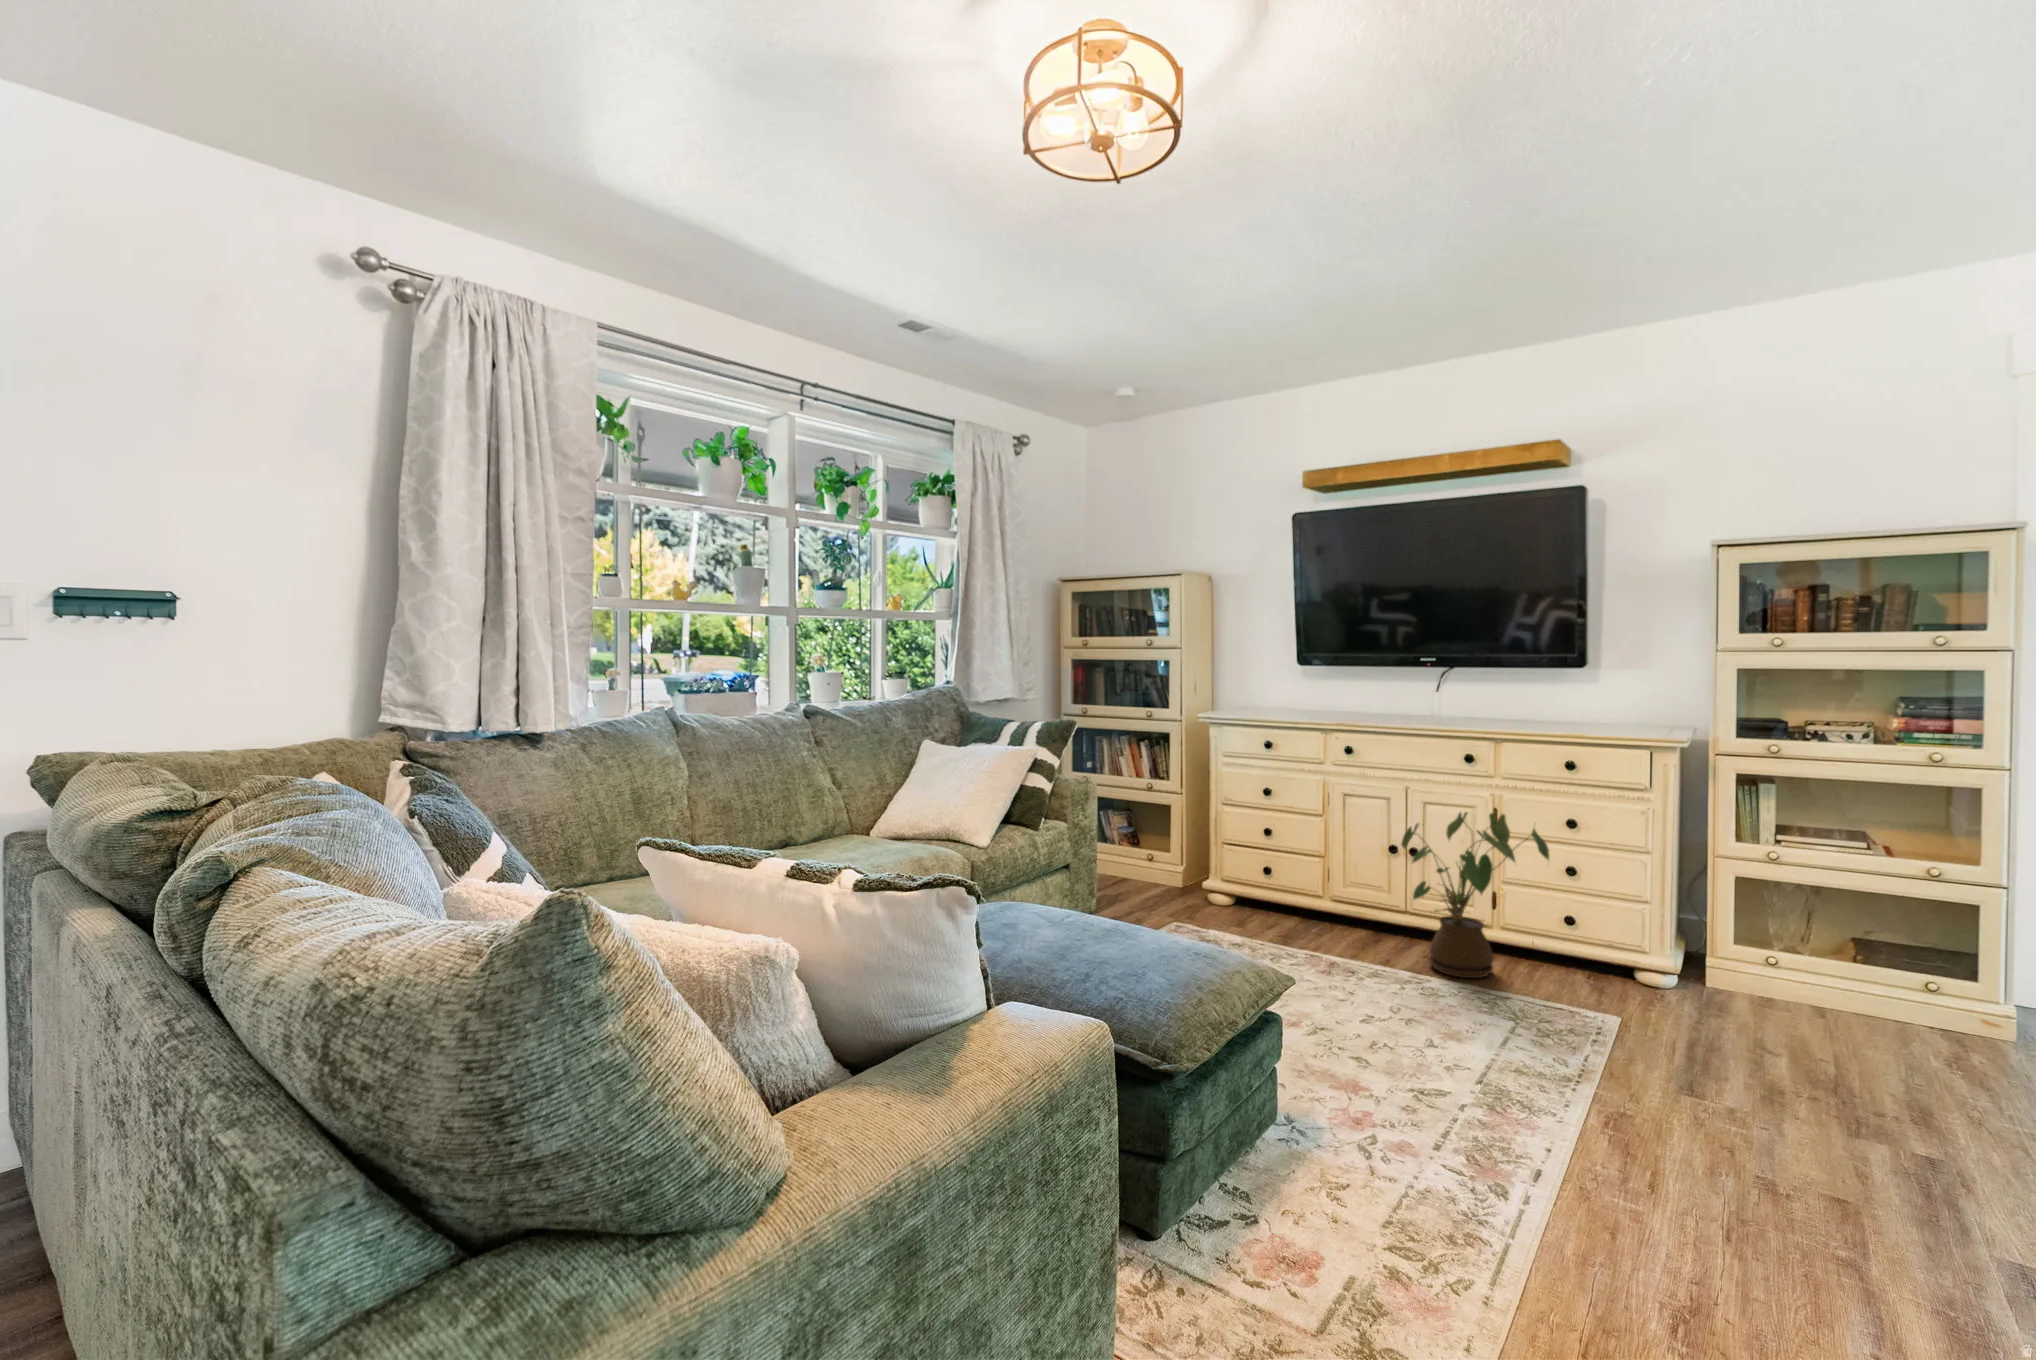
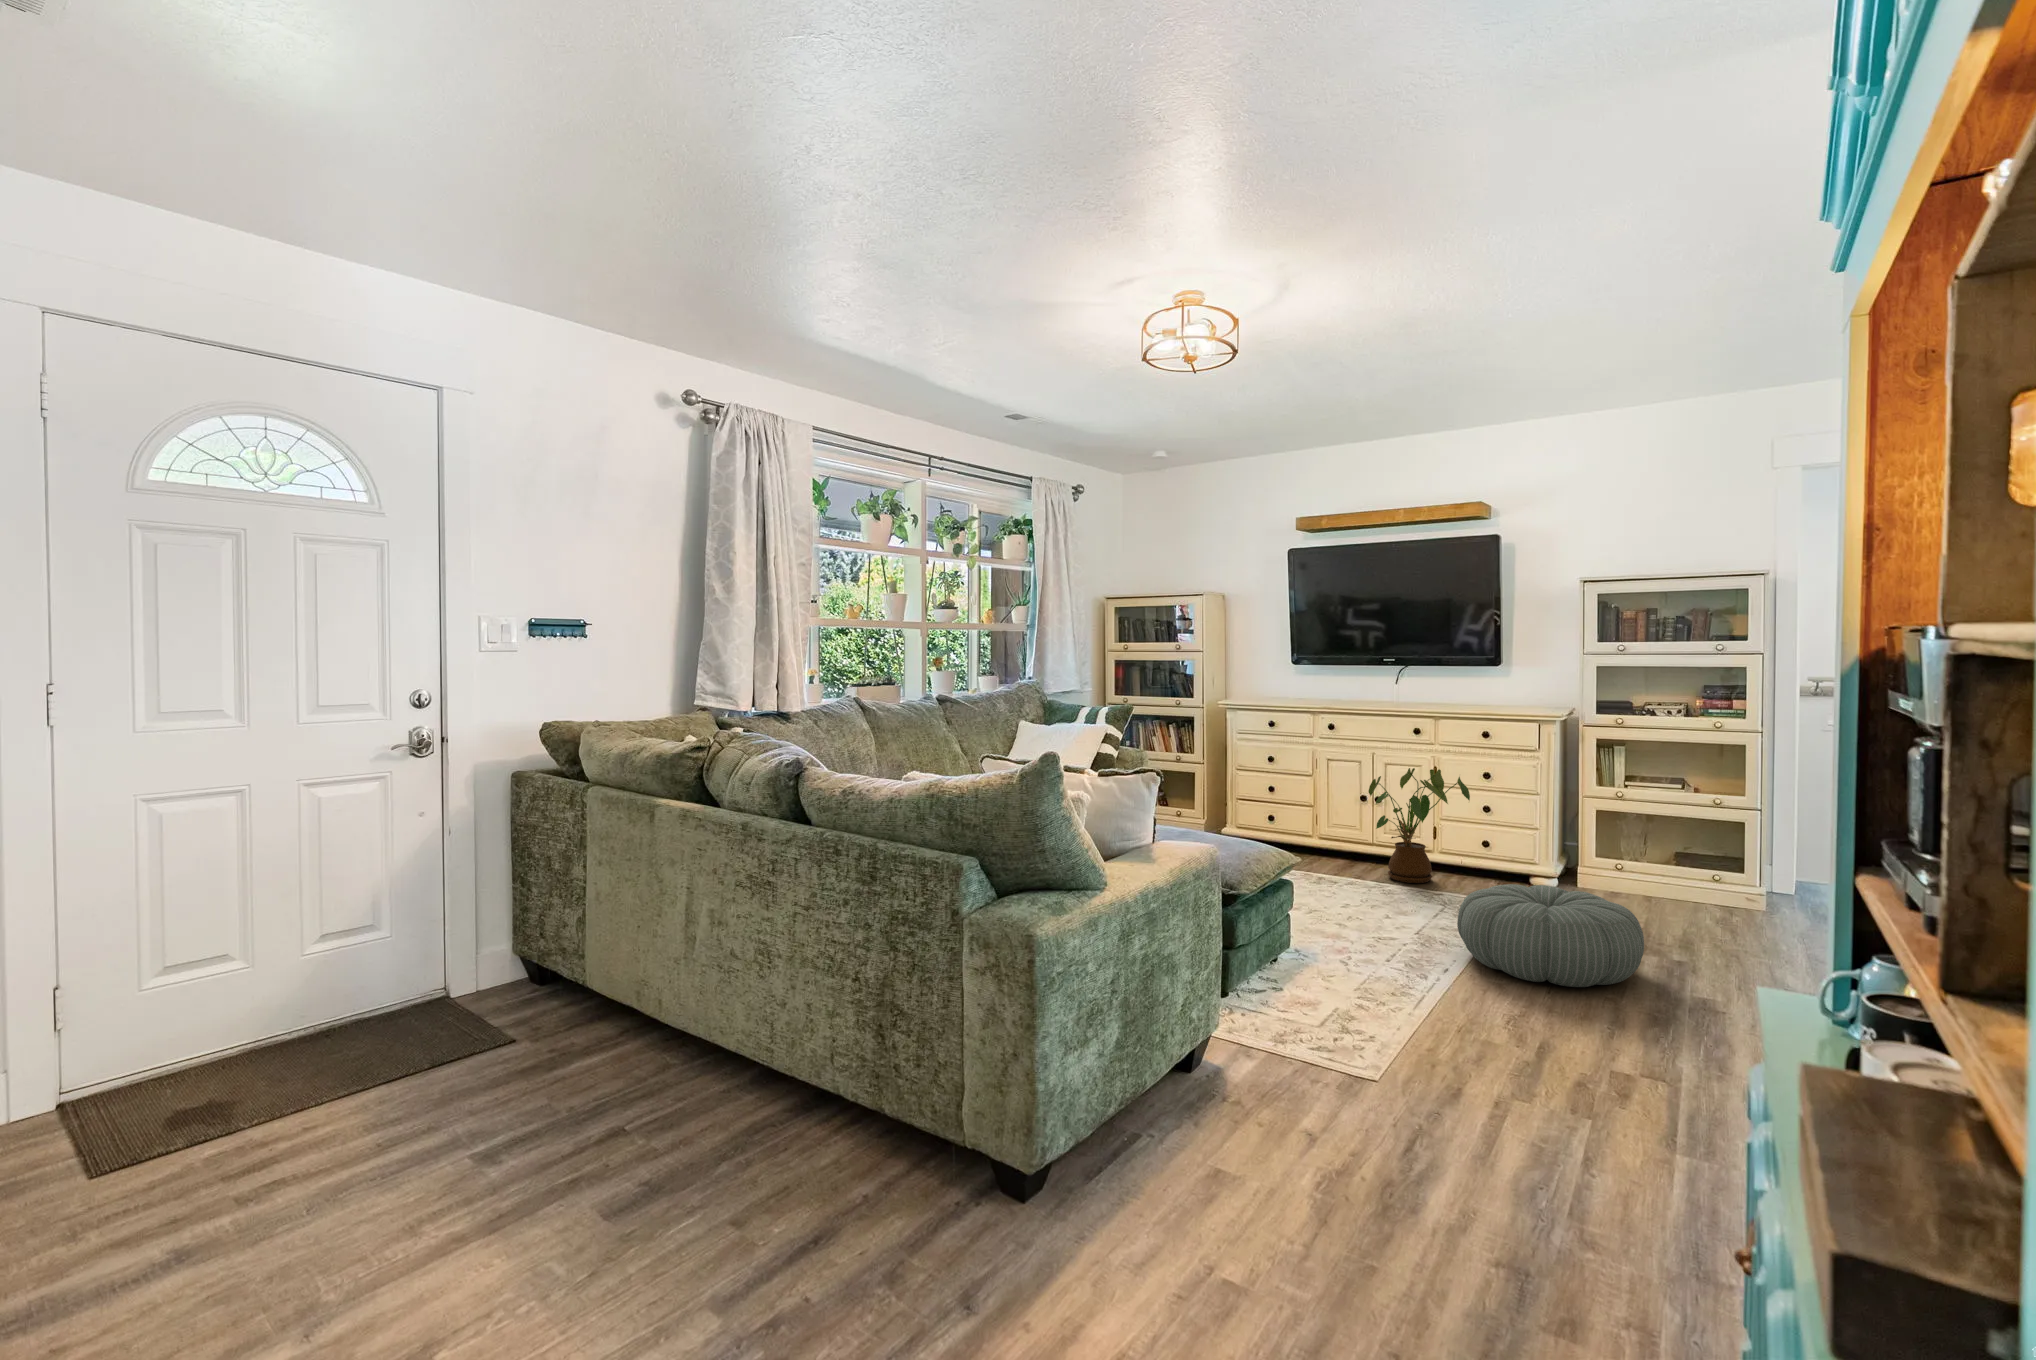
pouf: none [1549,1017,1890,1228] -> present [1457,884,1644,987]

